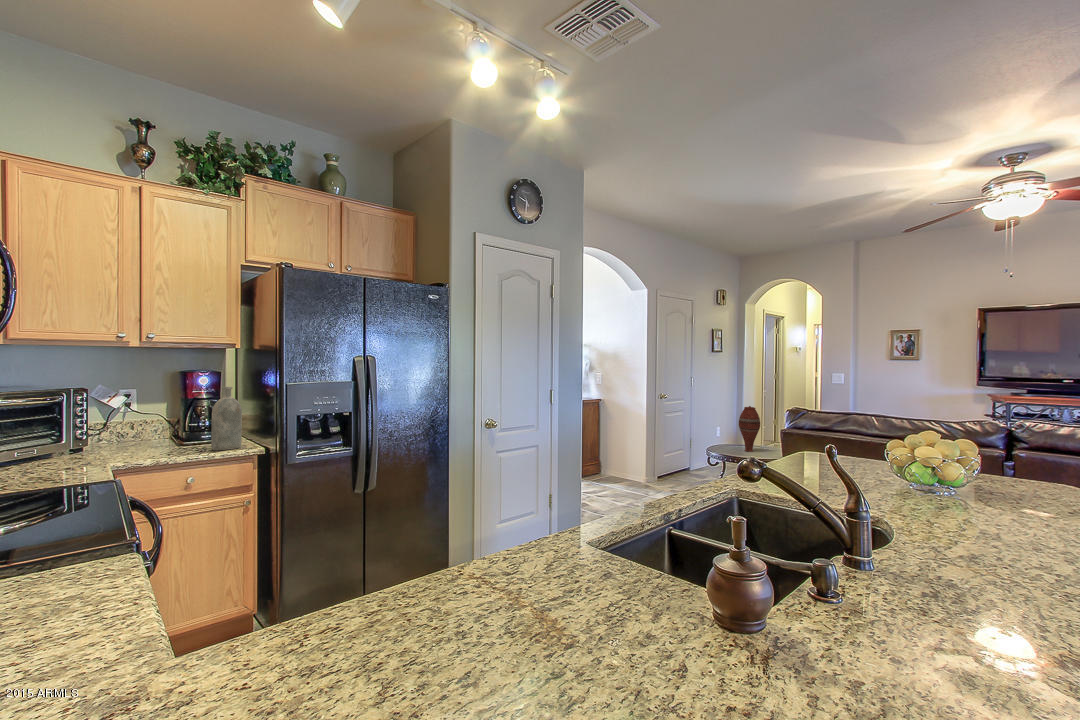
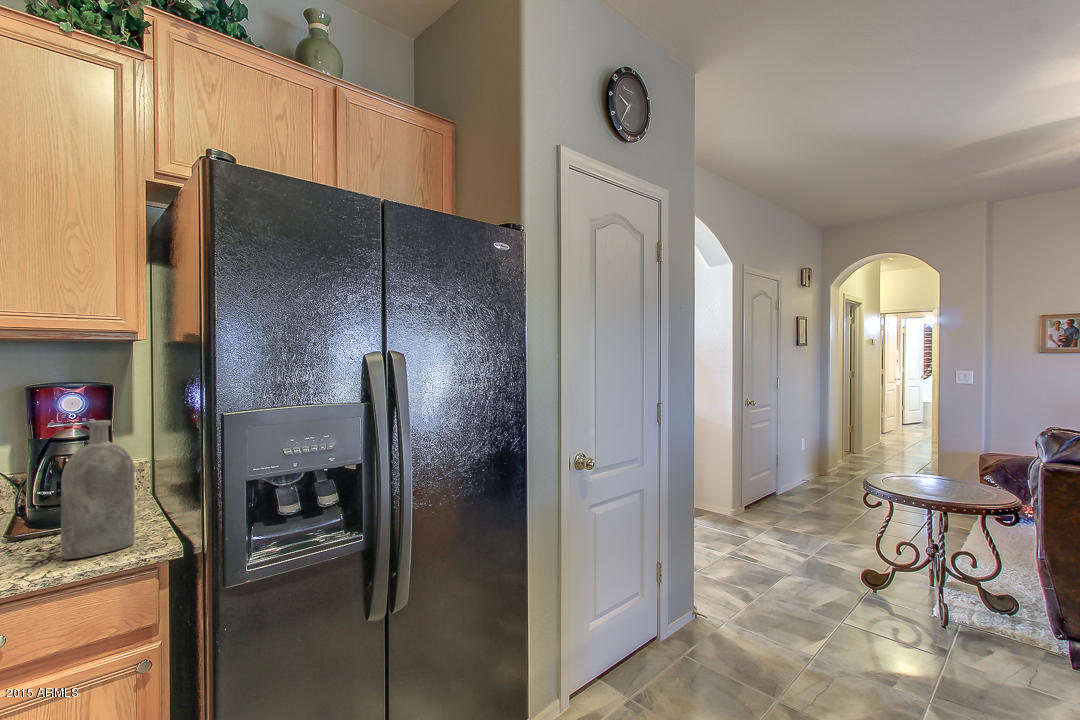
vase: present [739,406,760,452] -> none [918,421,956,488]

